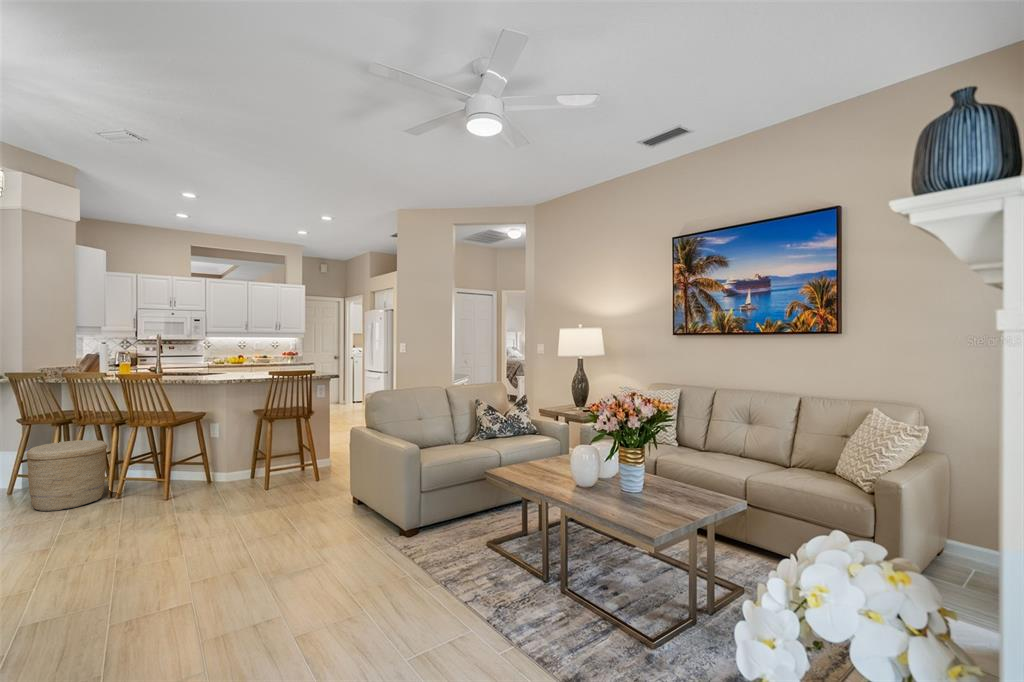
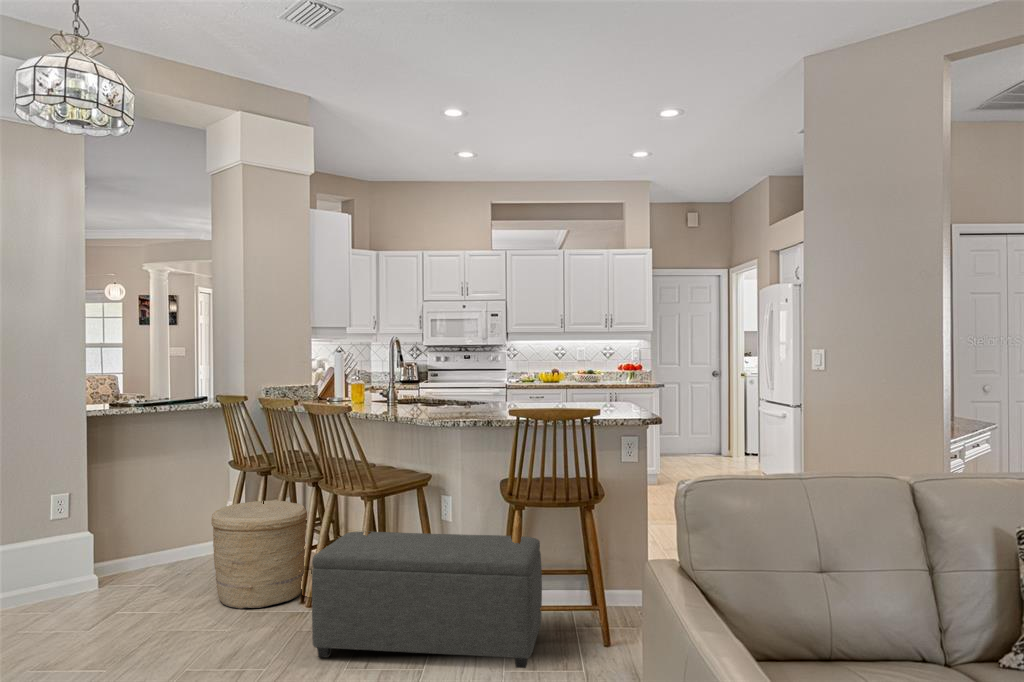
ottoman: none [145,438,286,518] -> present [312,532,542,668]

